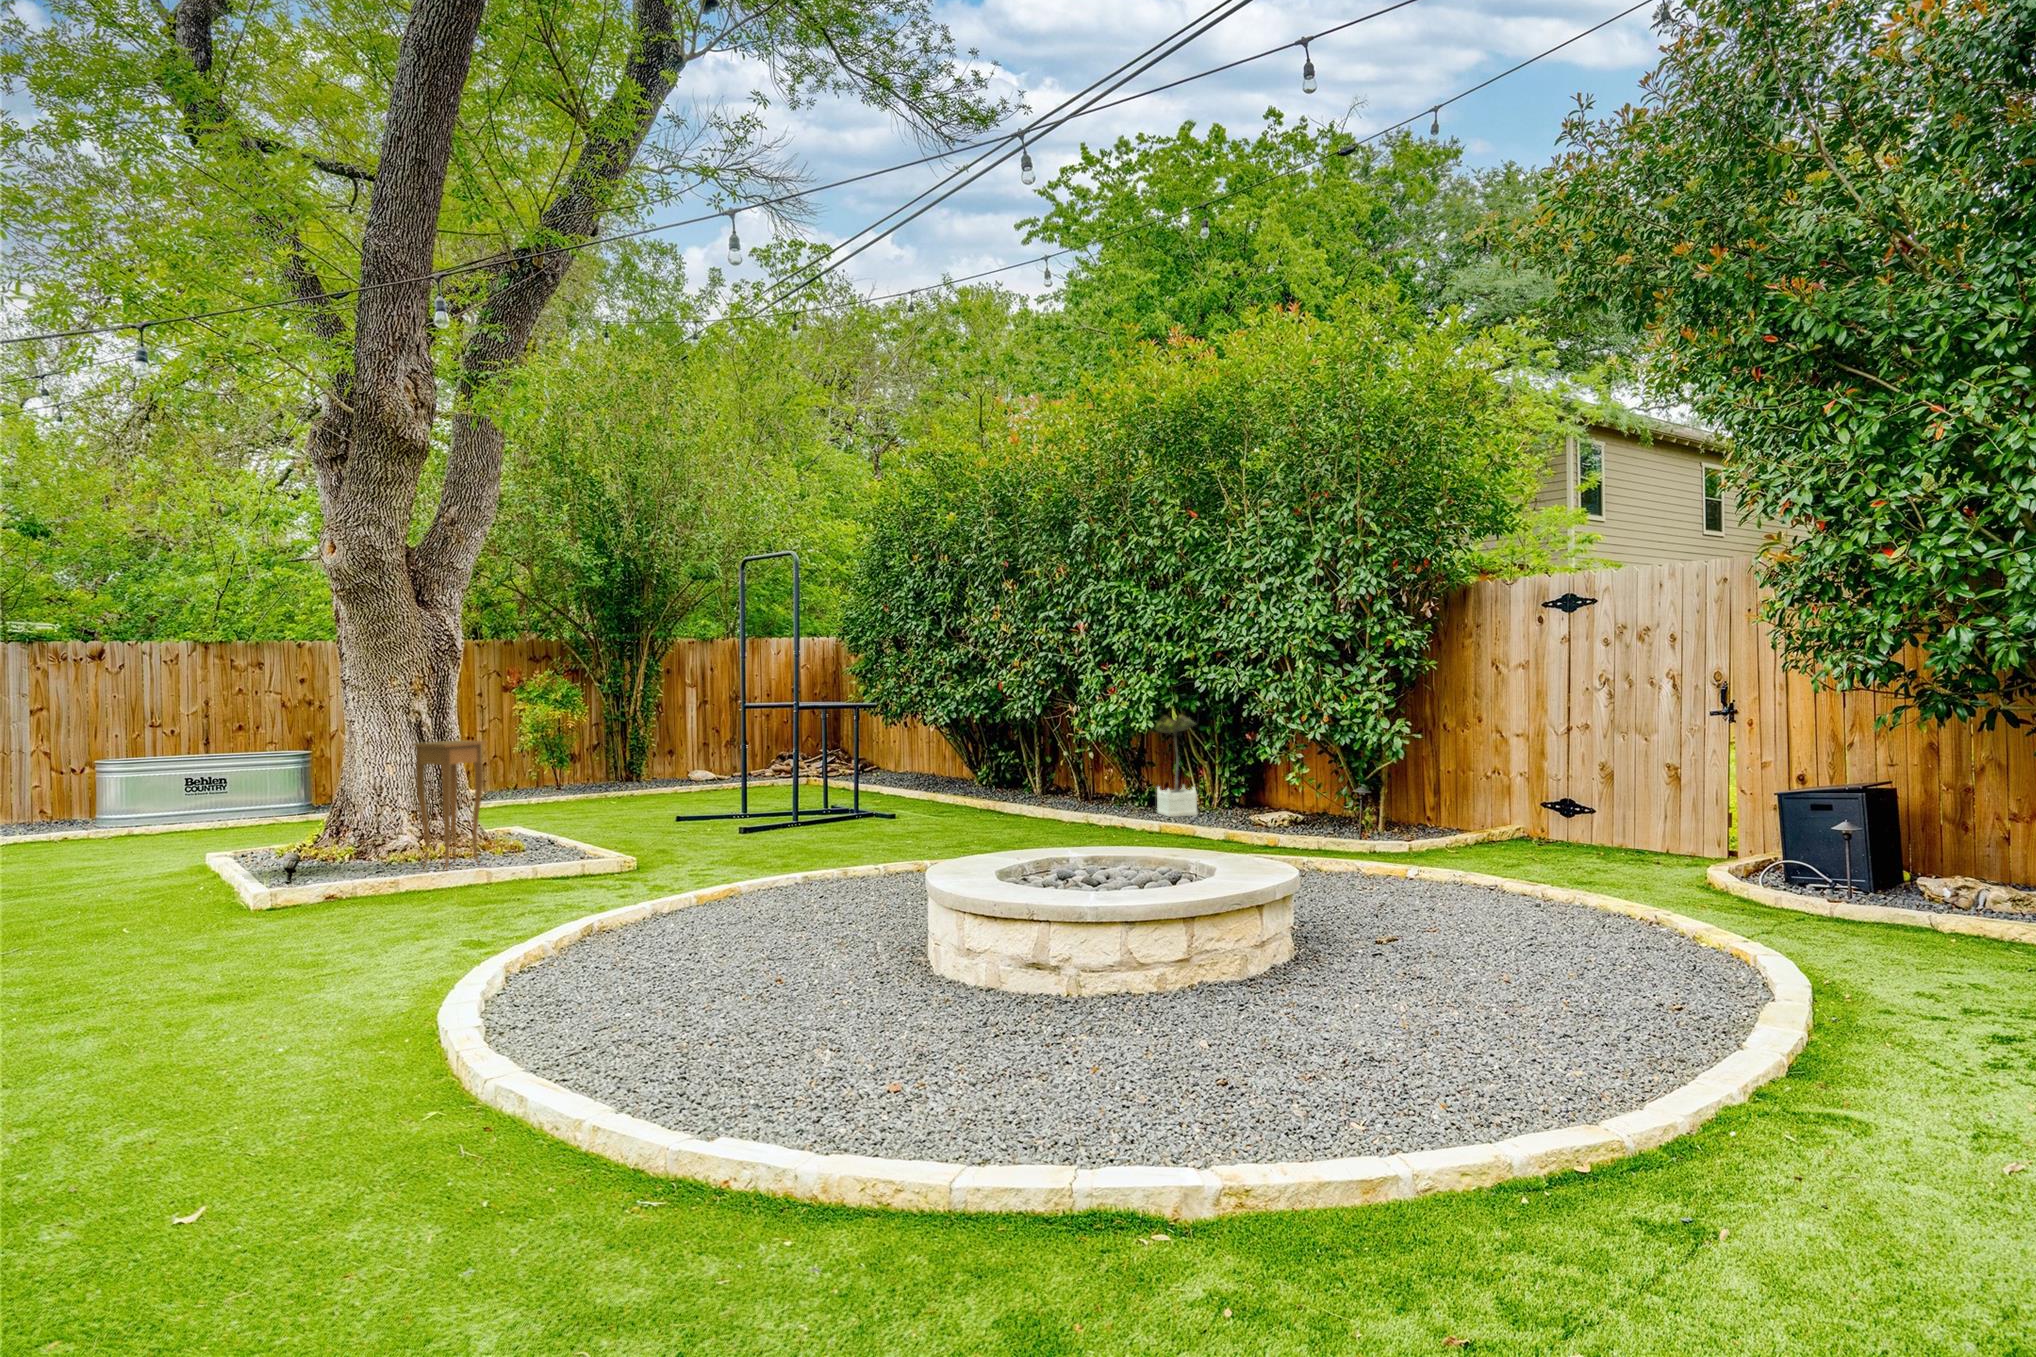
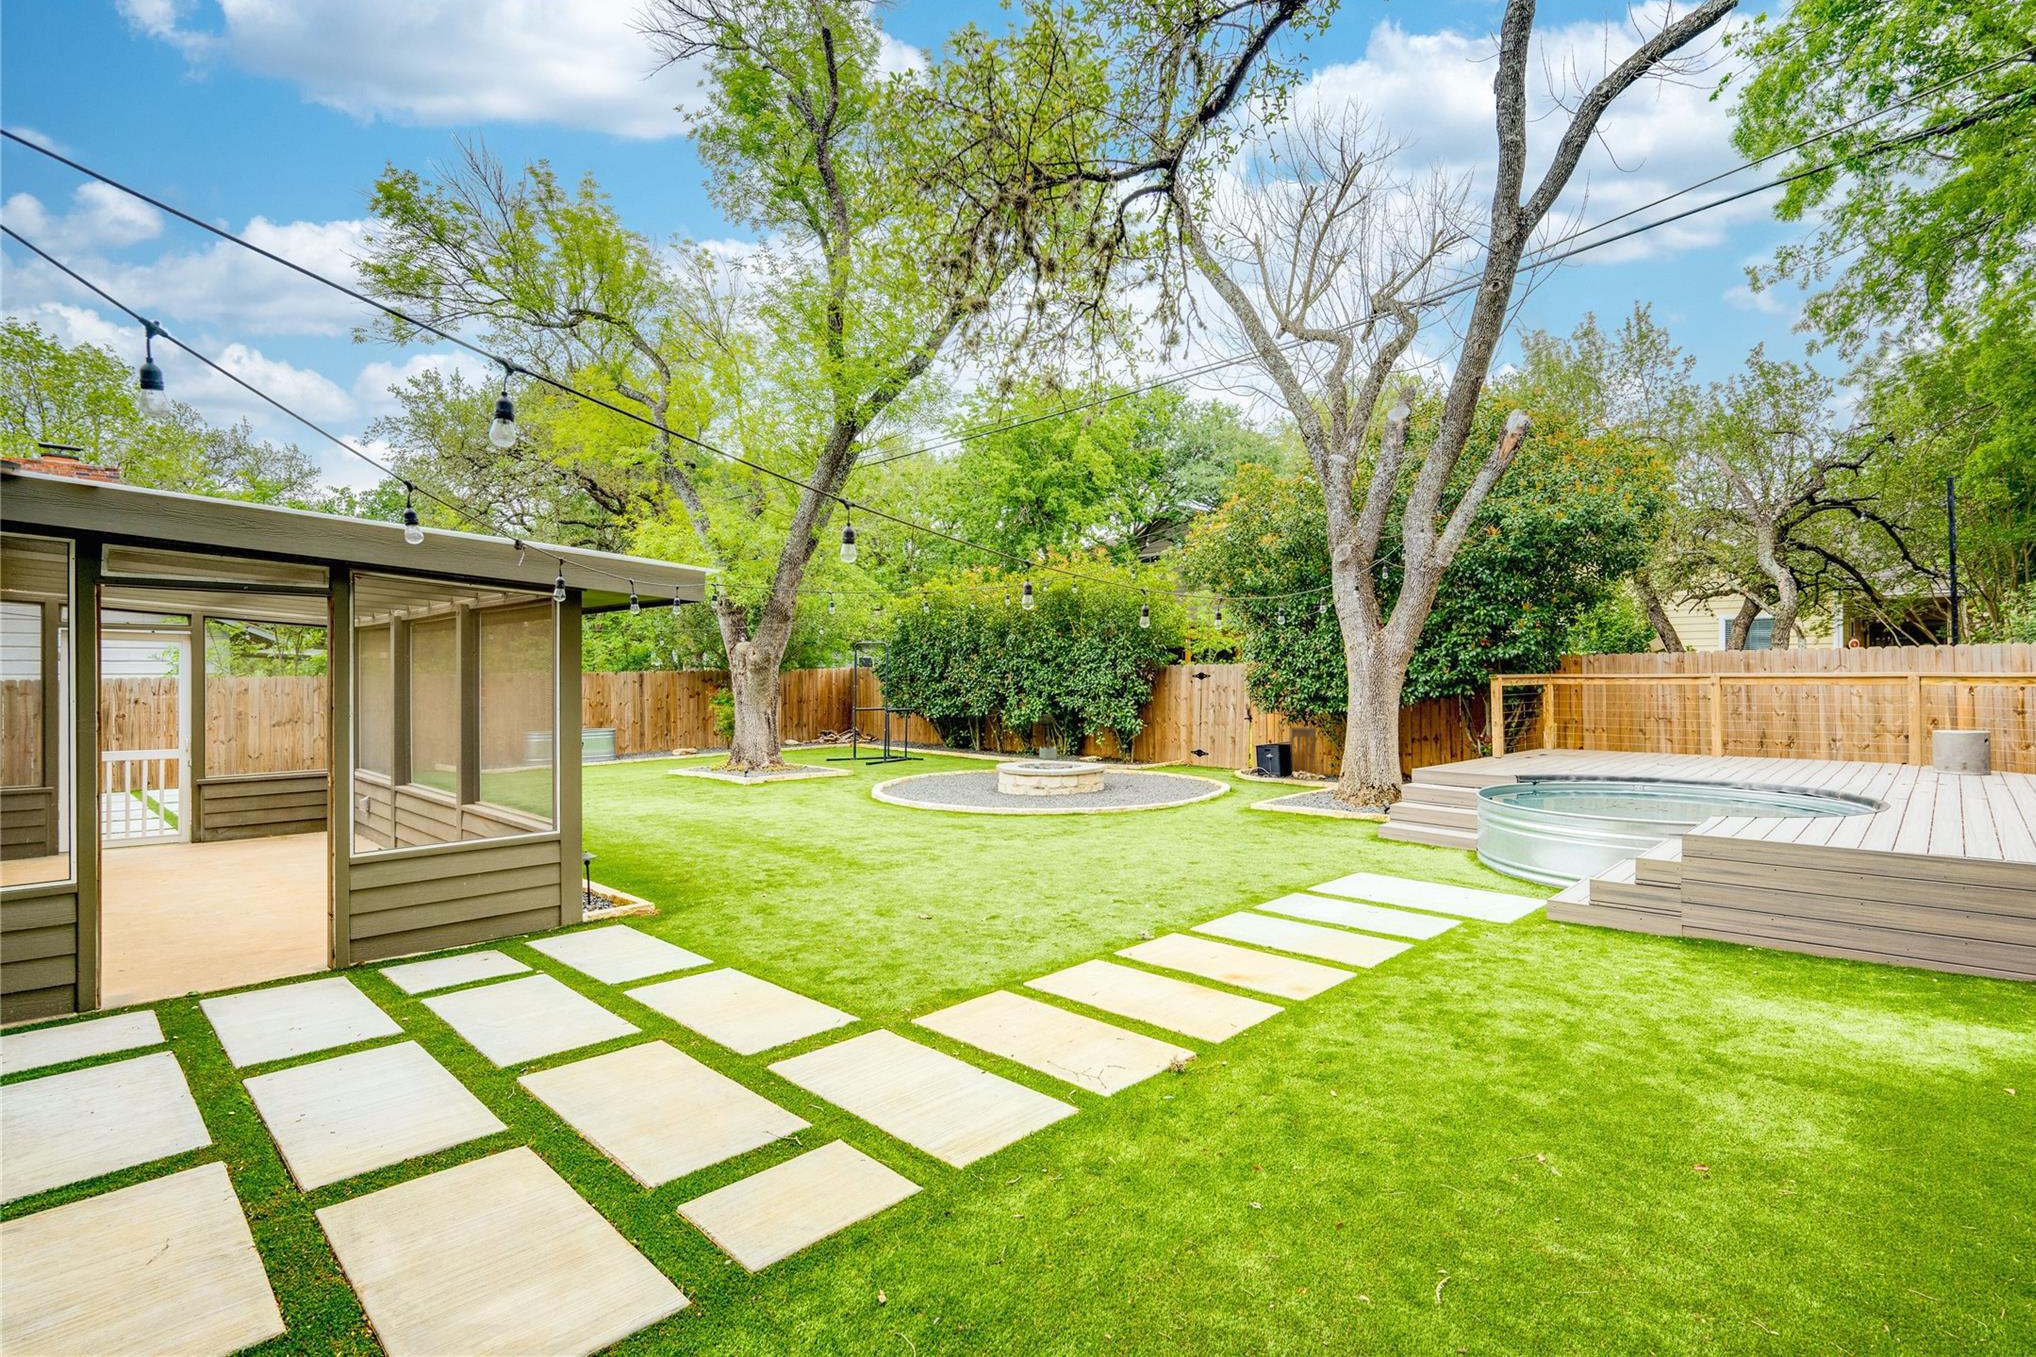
side table: present [412,740,486,870] -> present [1290,727,1316,777]

